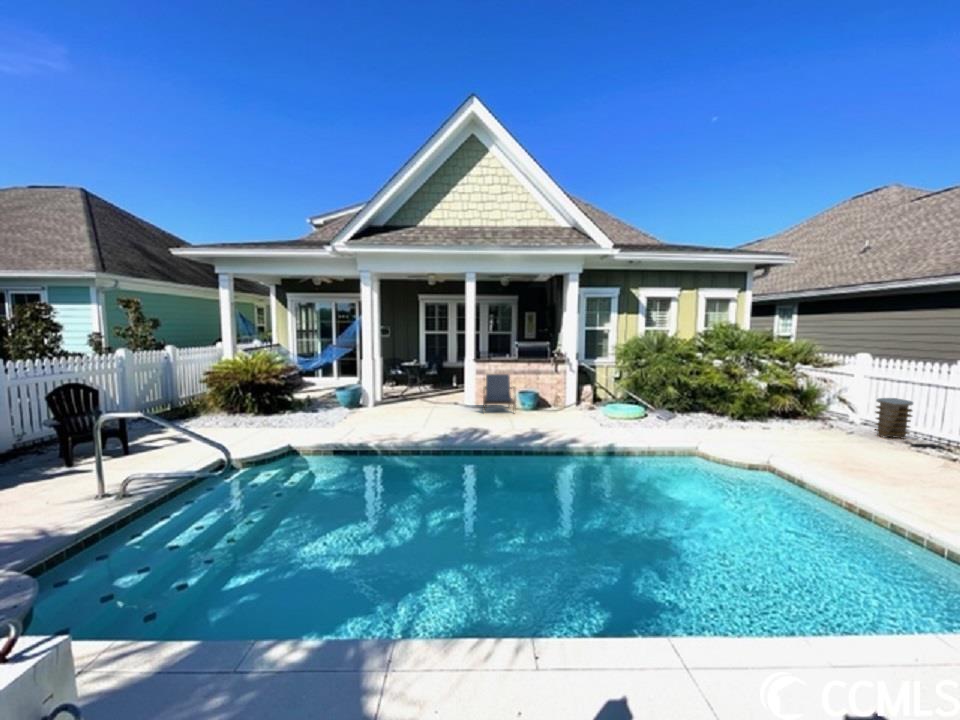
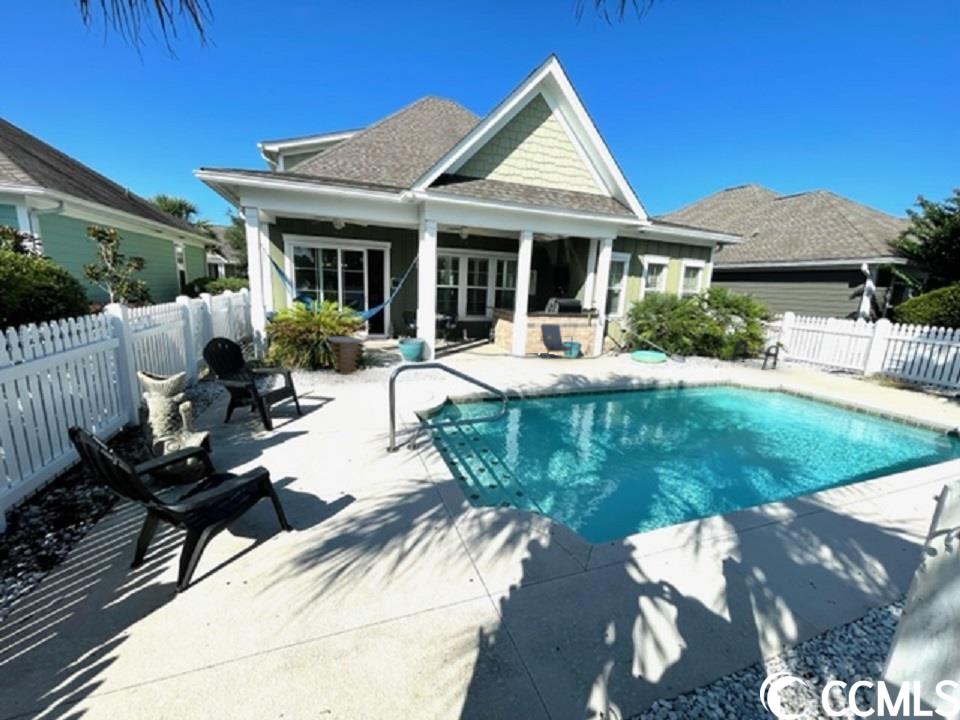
bench: none [752,390,816,433] -> present [732,340,779,370]
side table: present [875,398,913,438] -> present [328,337,362,374]

